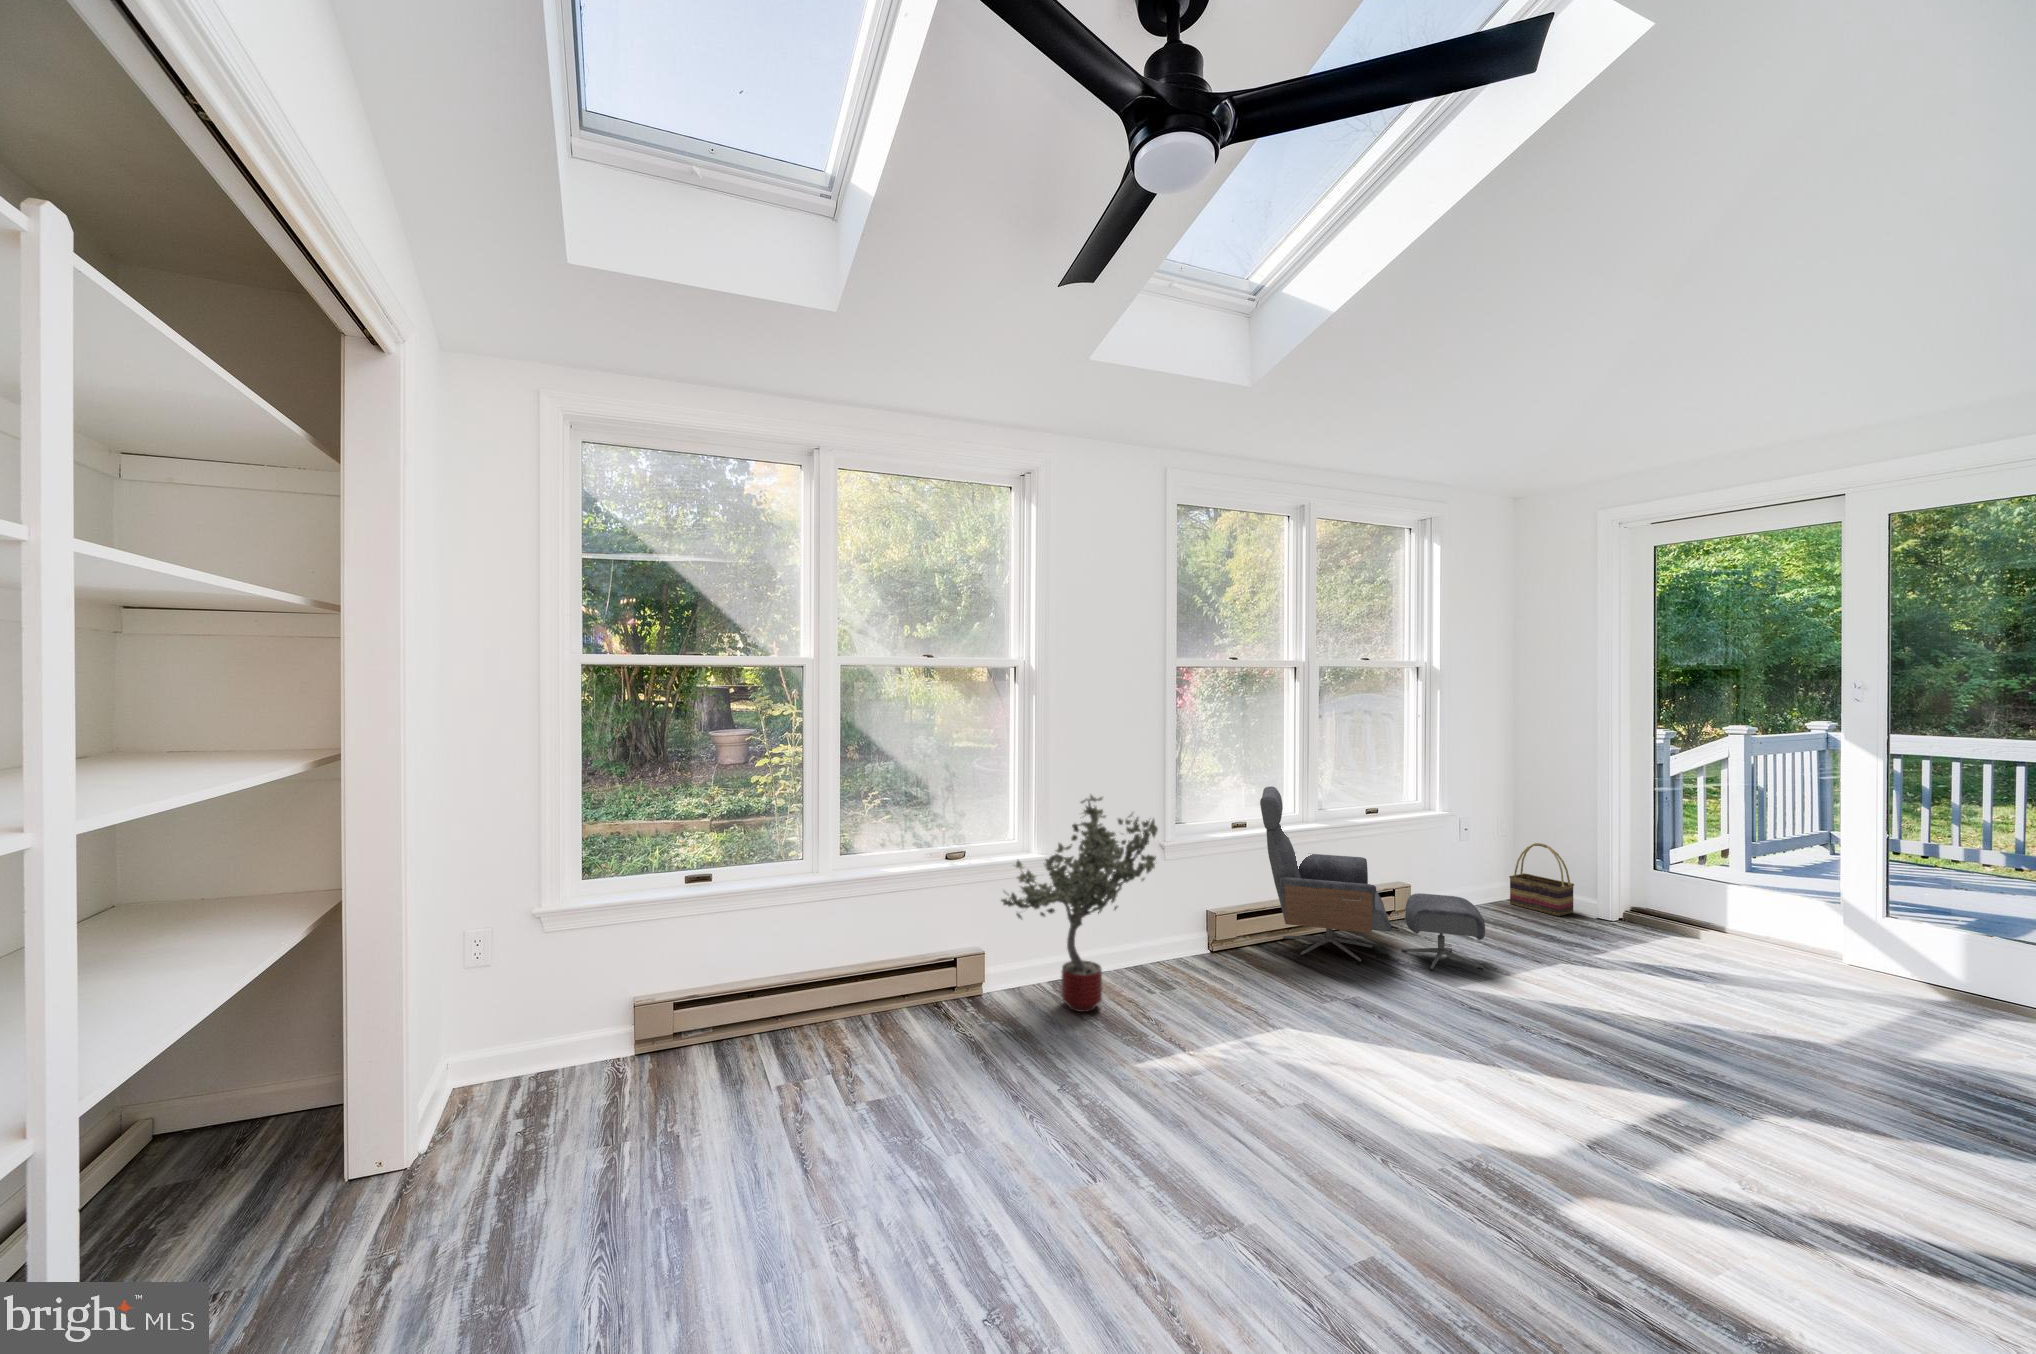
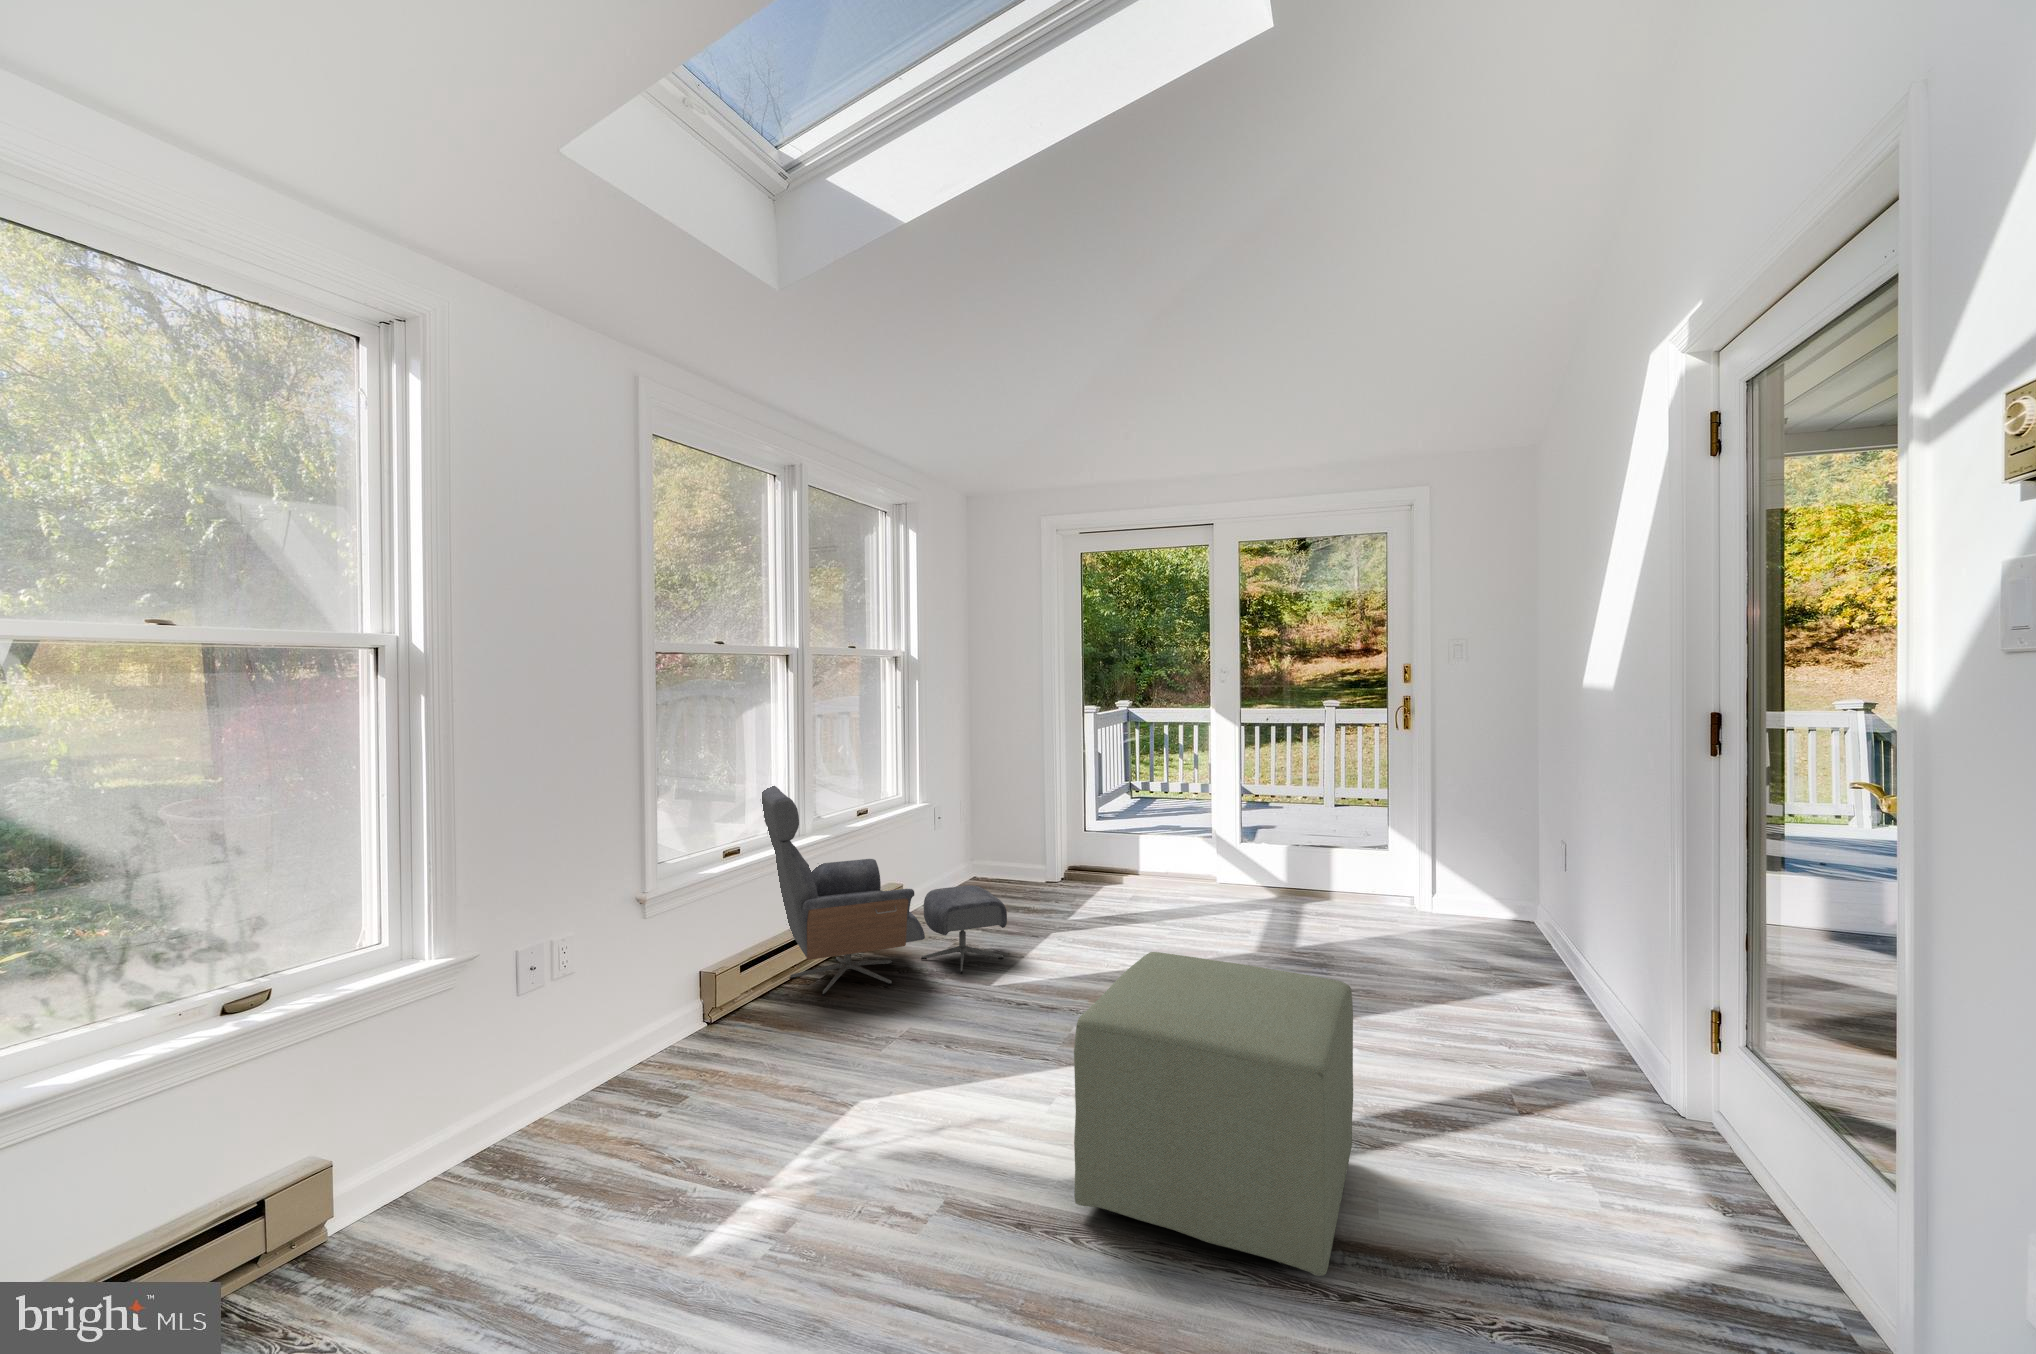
potted tree: present [1001,795,1158,1012] -> none [385,819,674,1199]
basket: present [1509,843,1574,916] -> none [976,818,1030,887]
ottoman: none [1394,971,1737,1270] -> present [1074,952,1353,1276]

